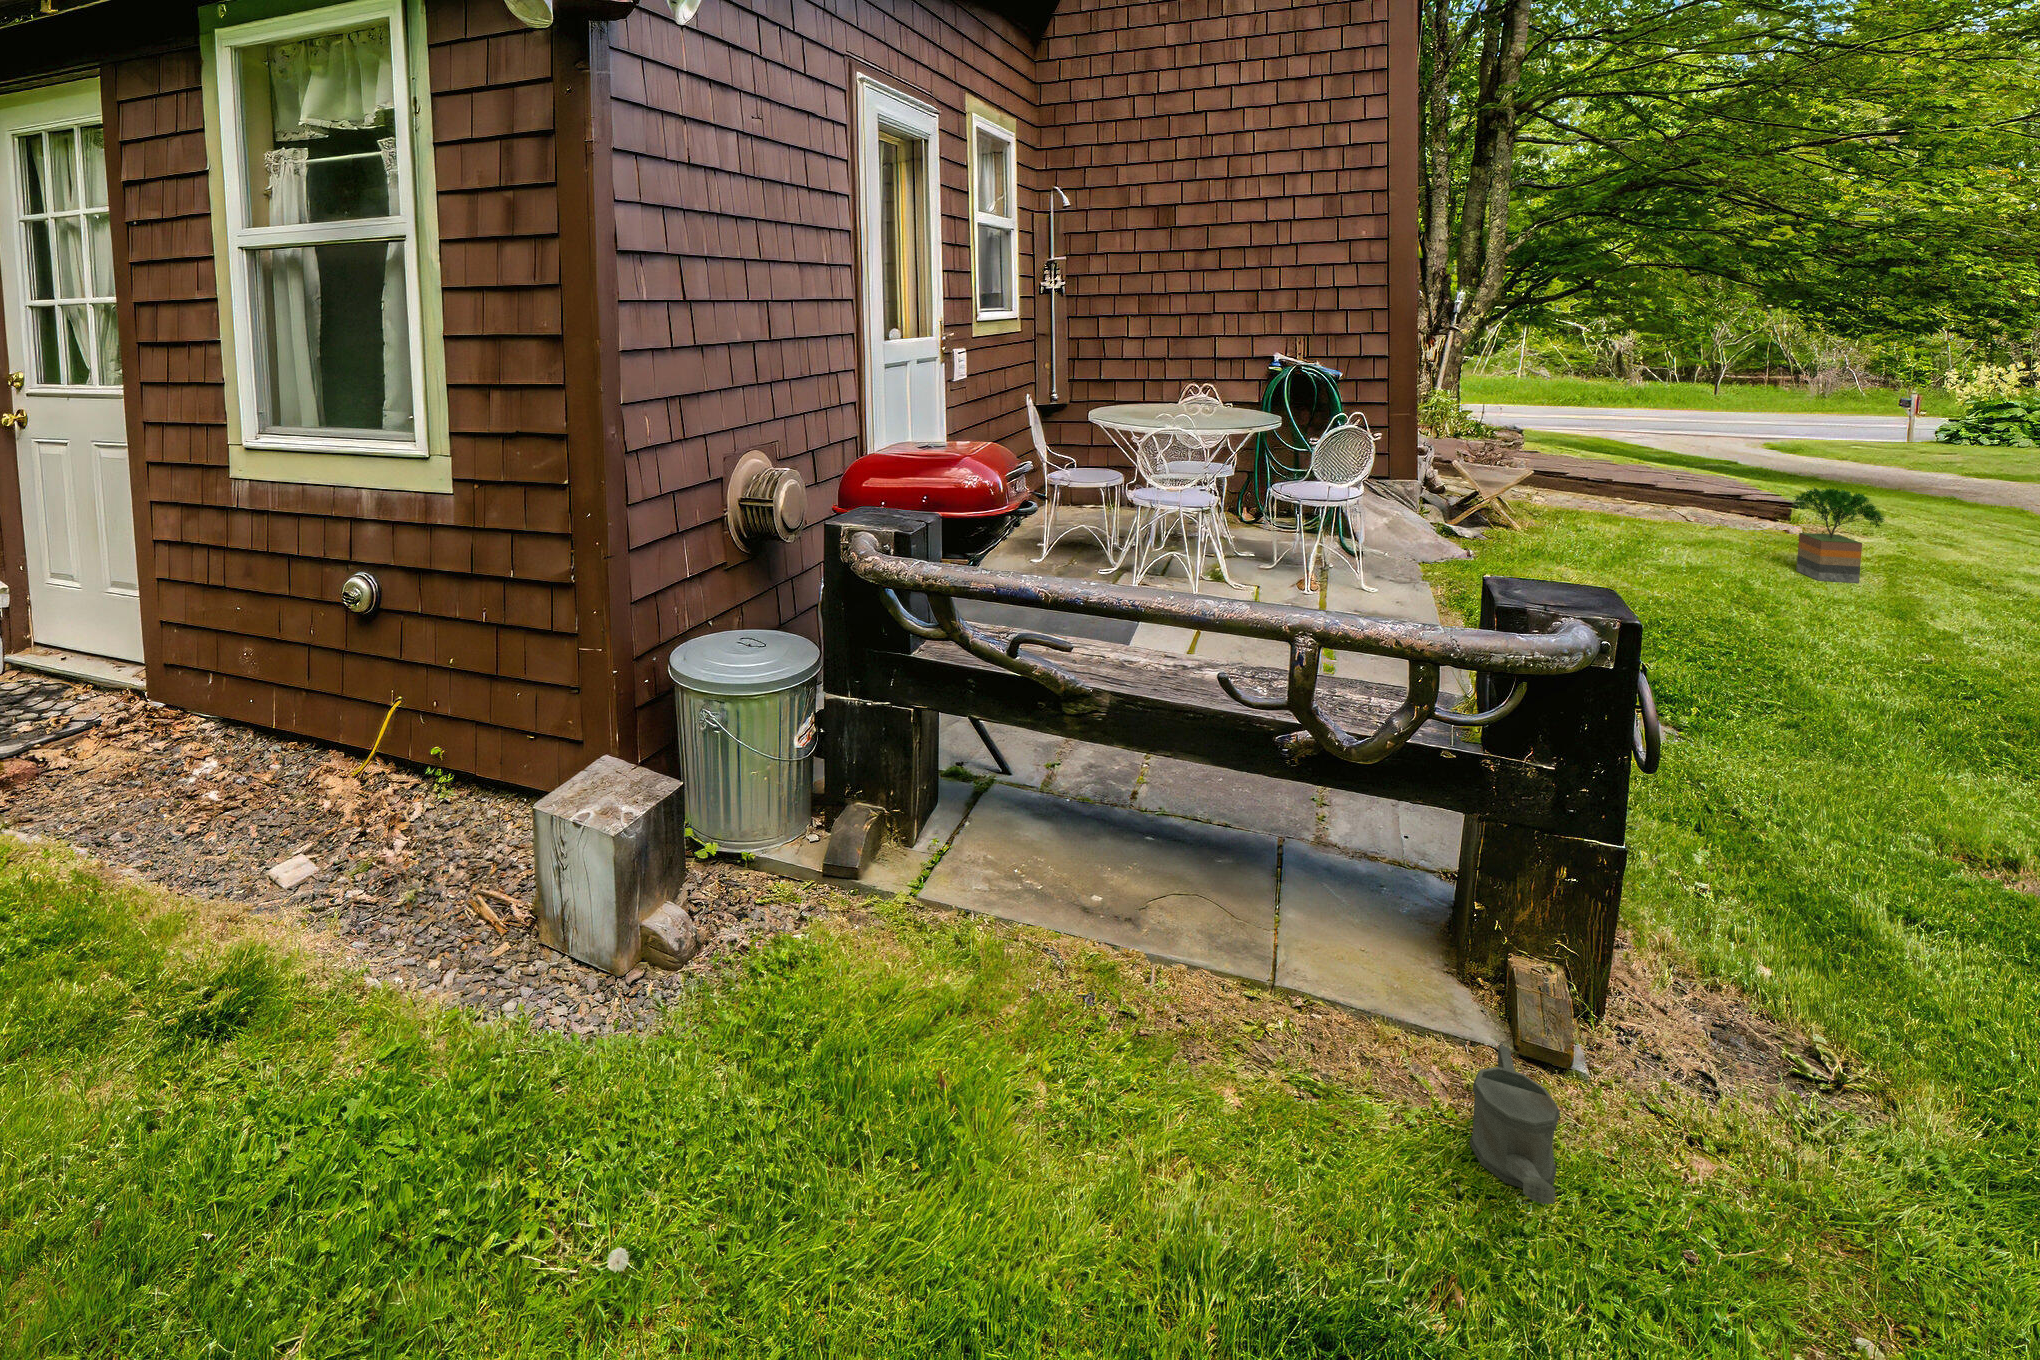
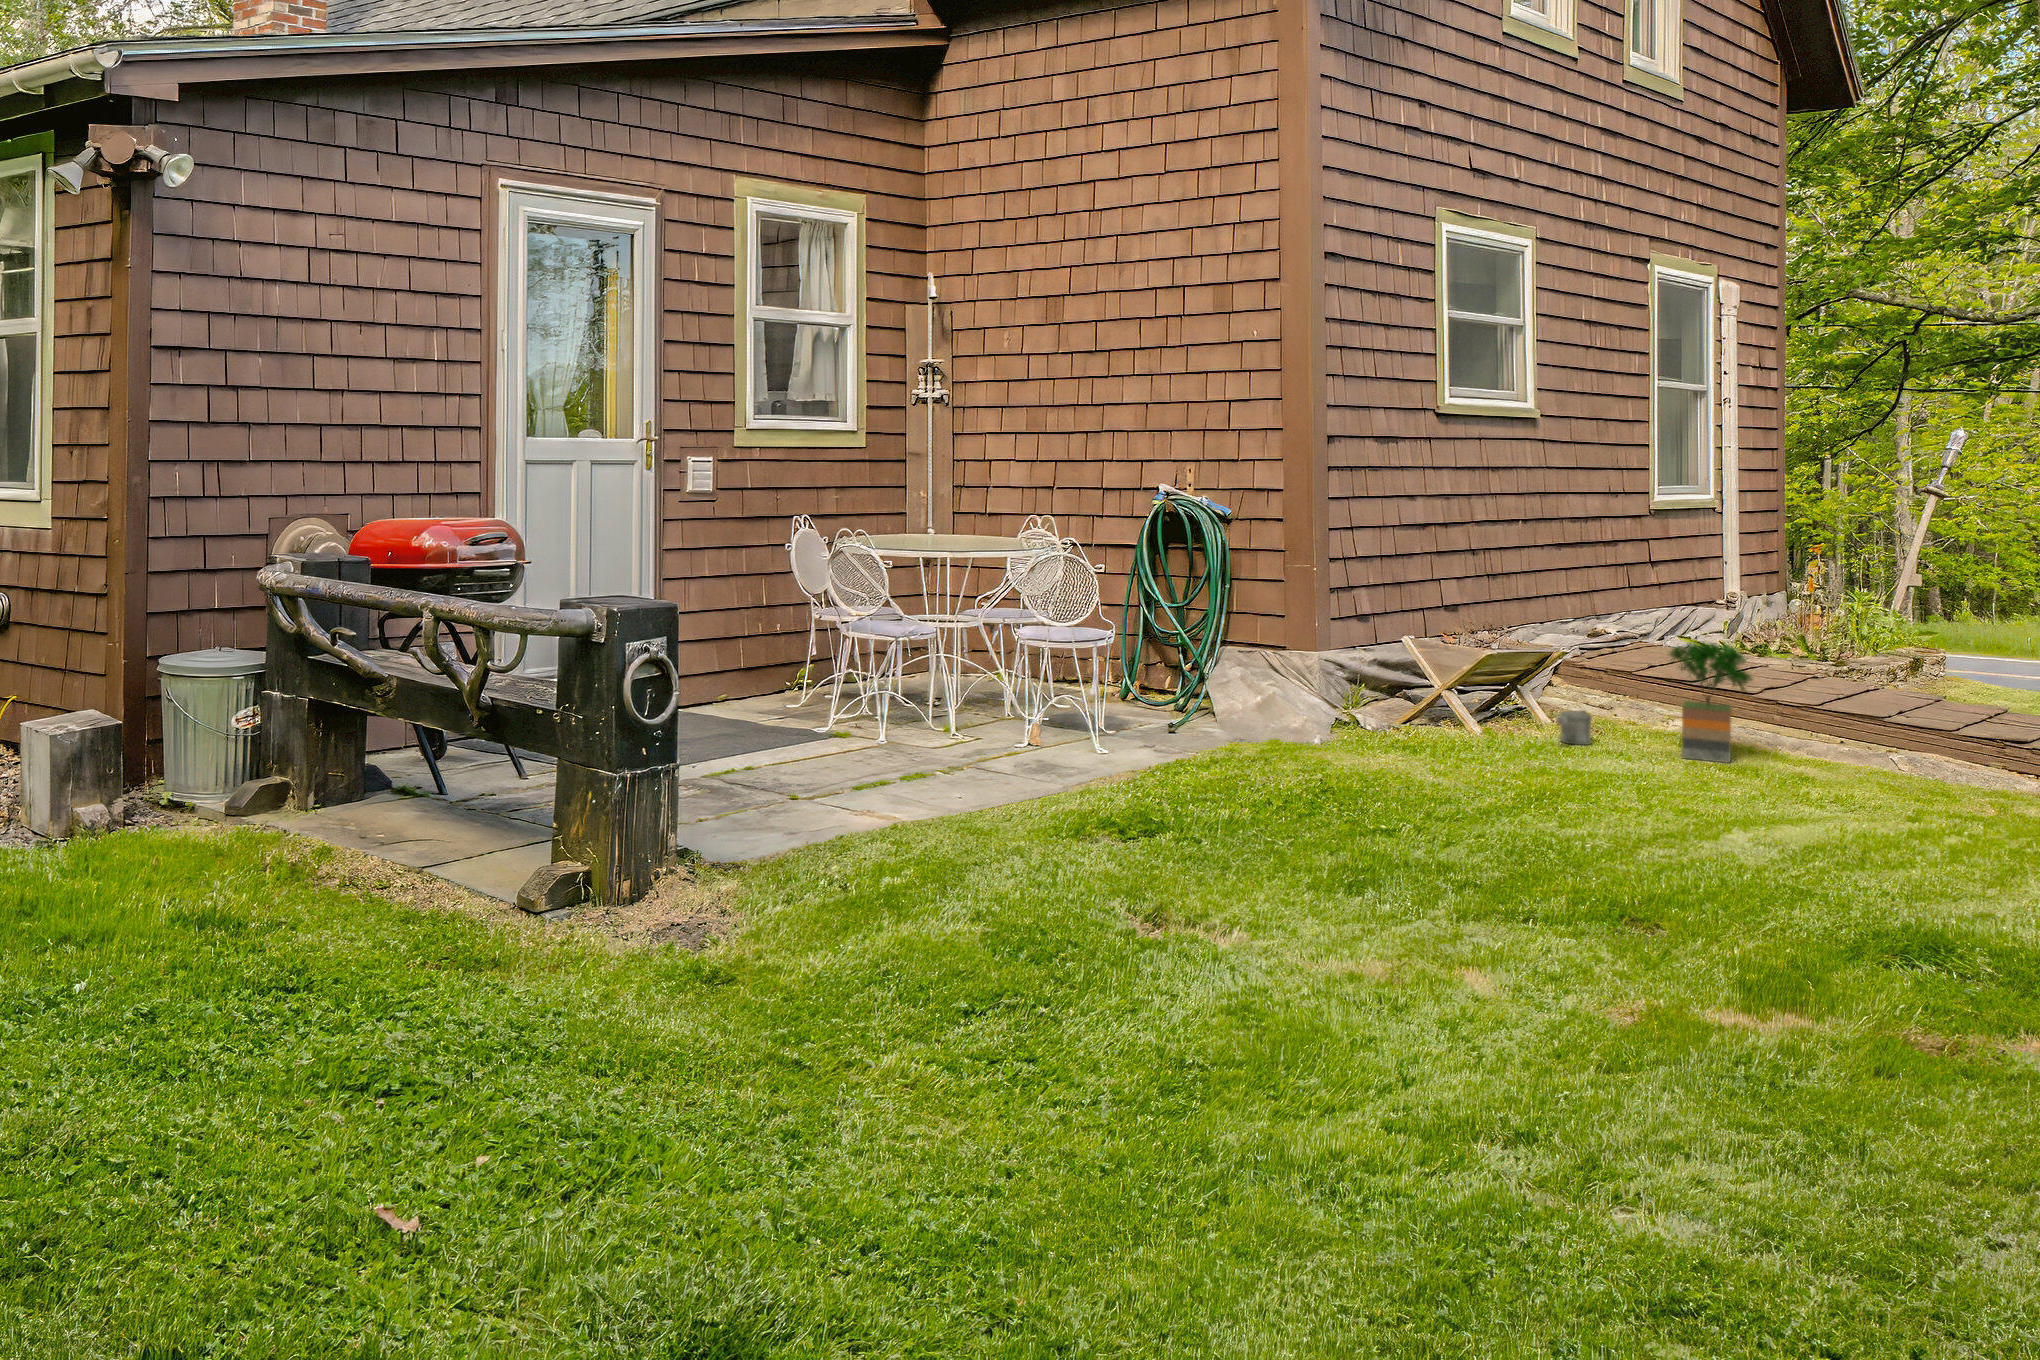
watering can: present [1470,1045,1560,1204] -> present [1557,710,1592,745]

